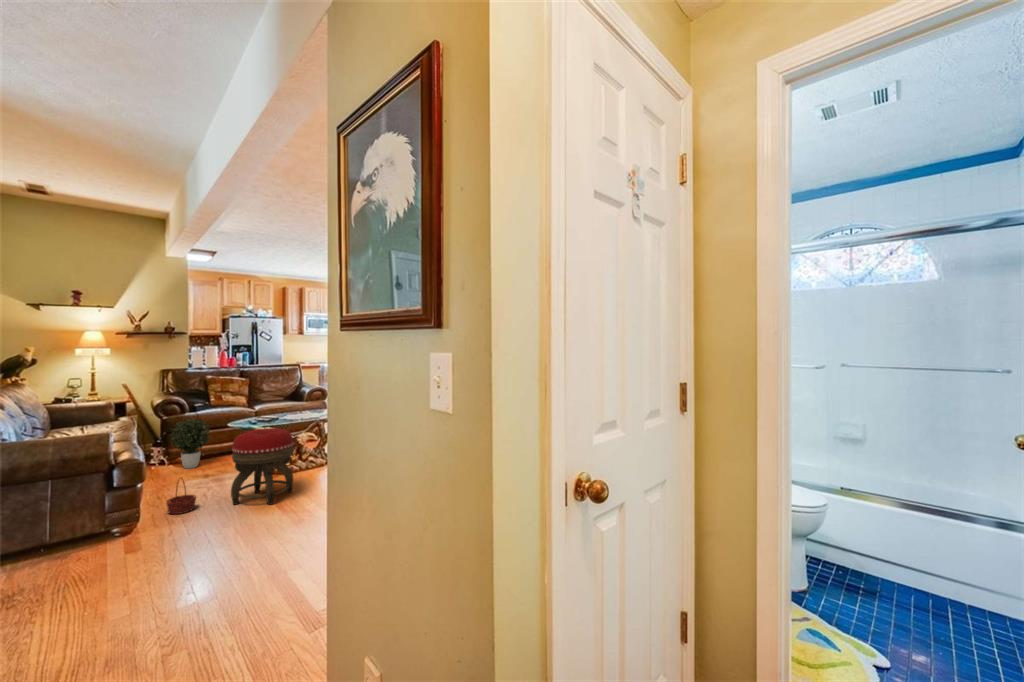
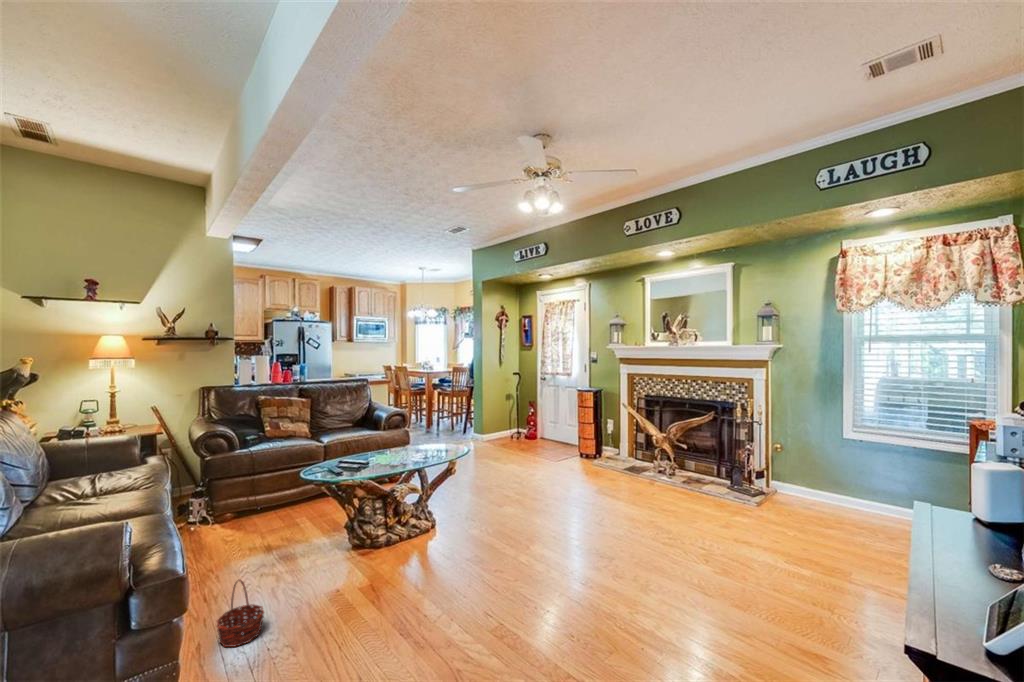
potted plant: present [170,419,210,469] -> none [214,459,271,533]
footstool: present [231,428,294,505] -> none [318,486,411,626]

